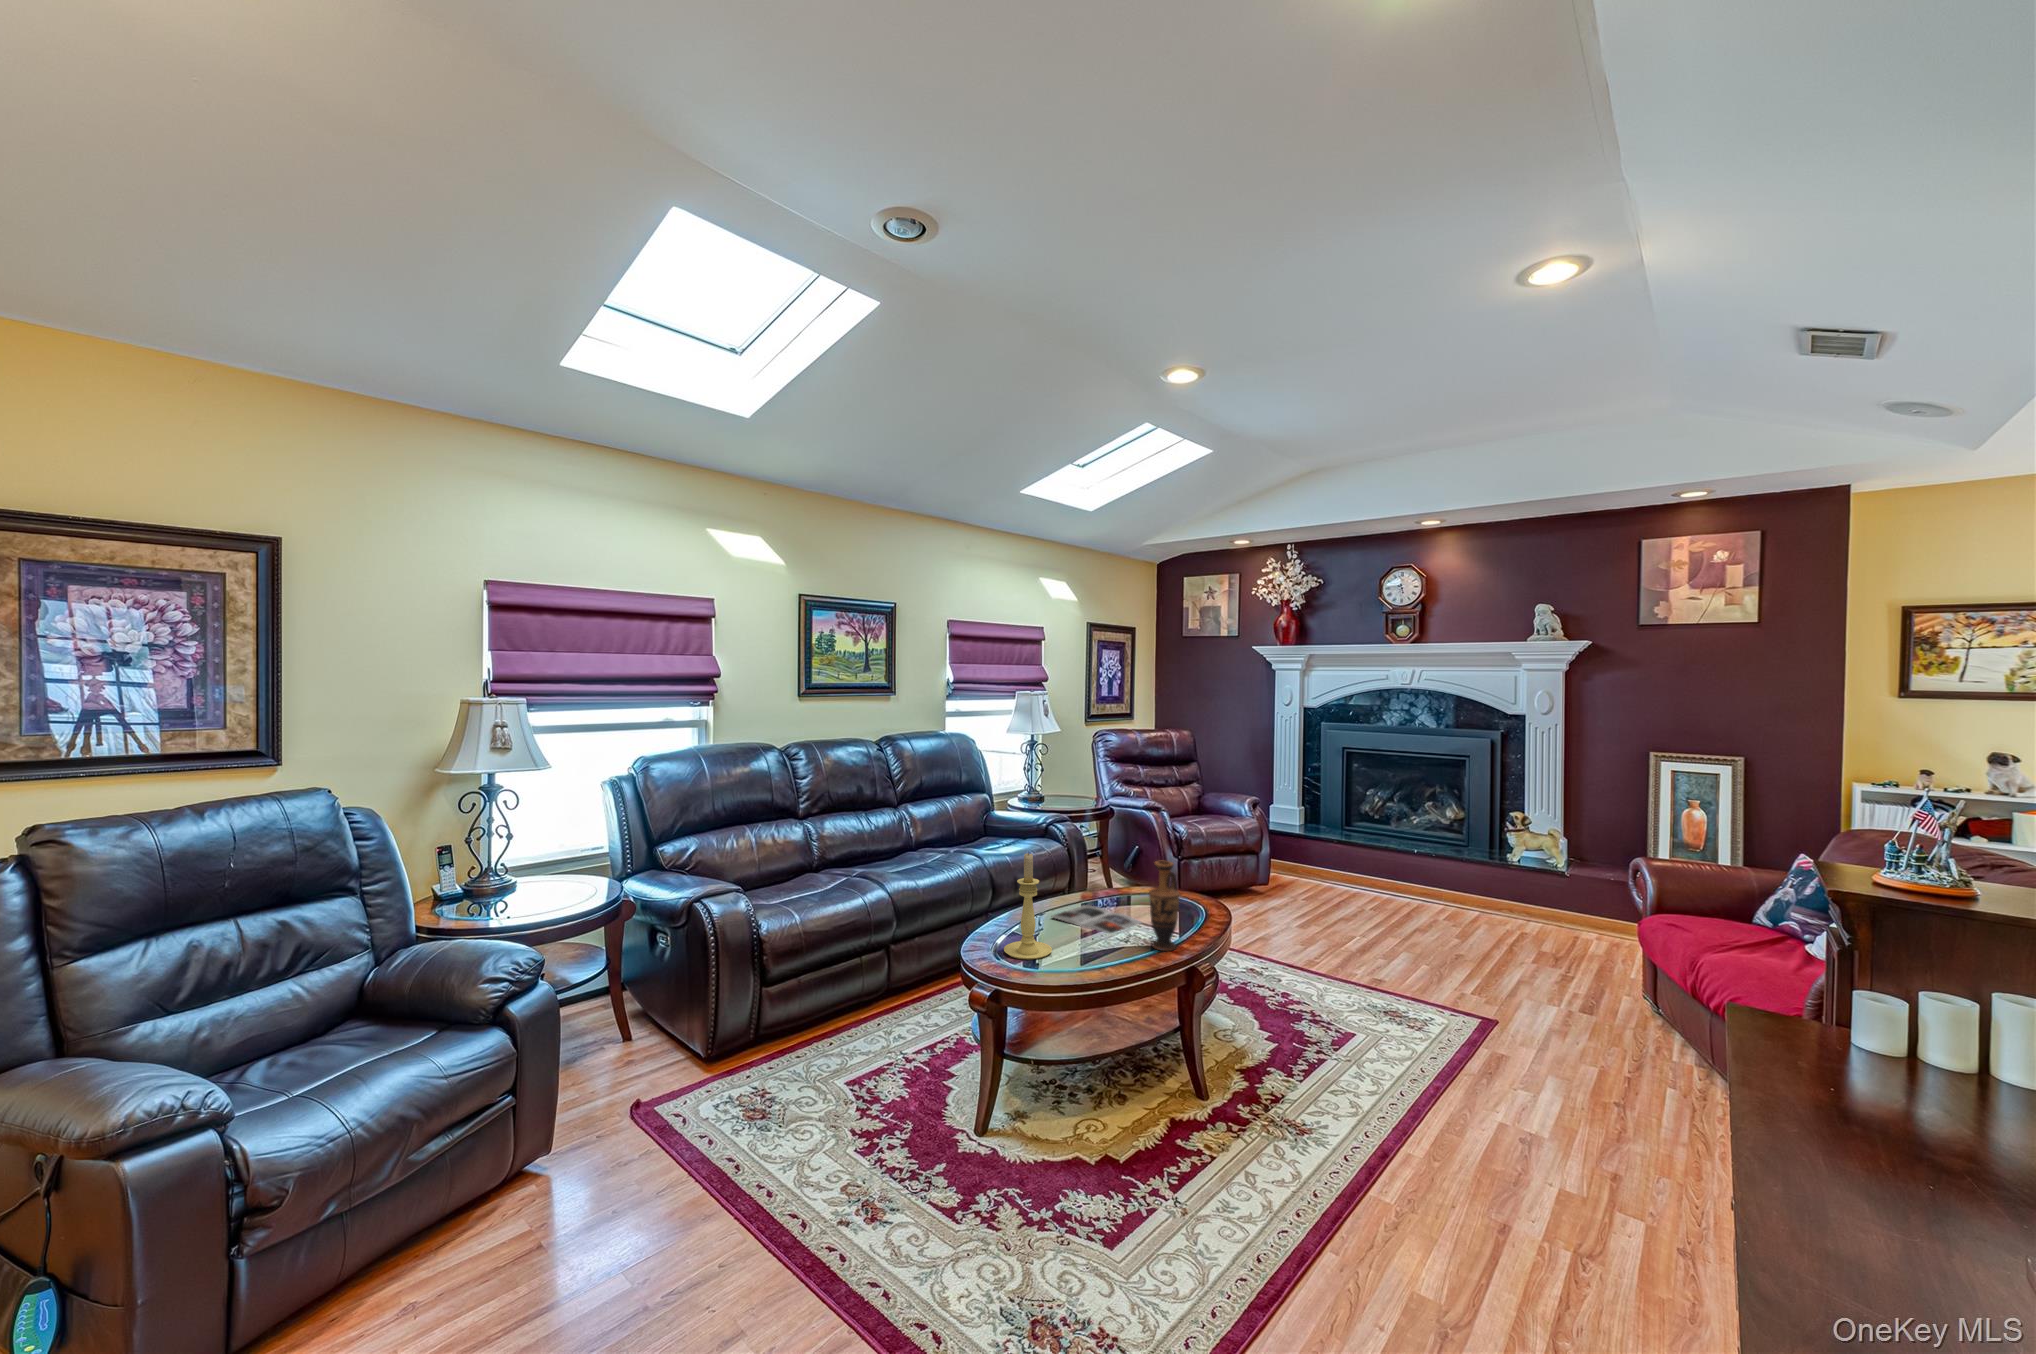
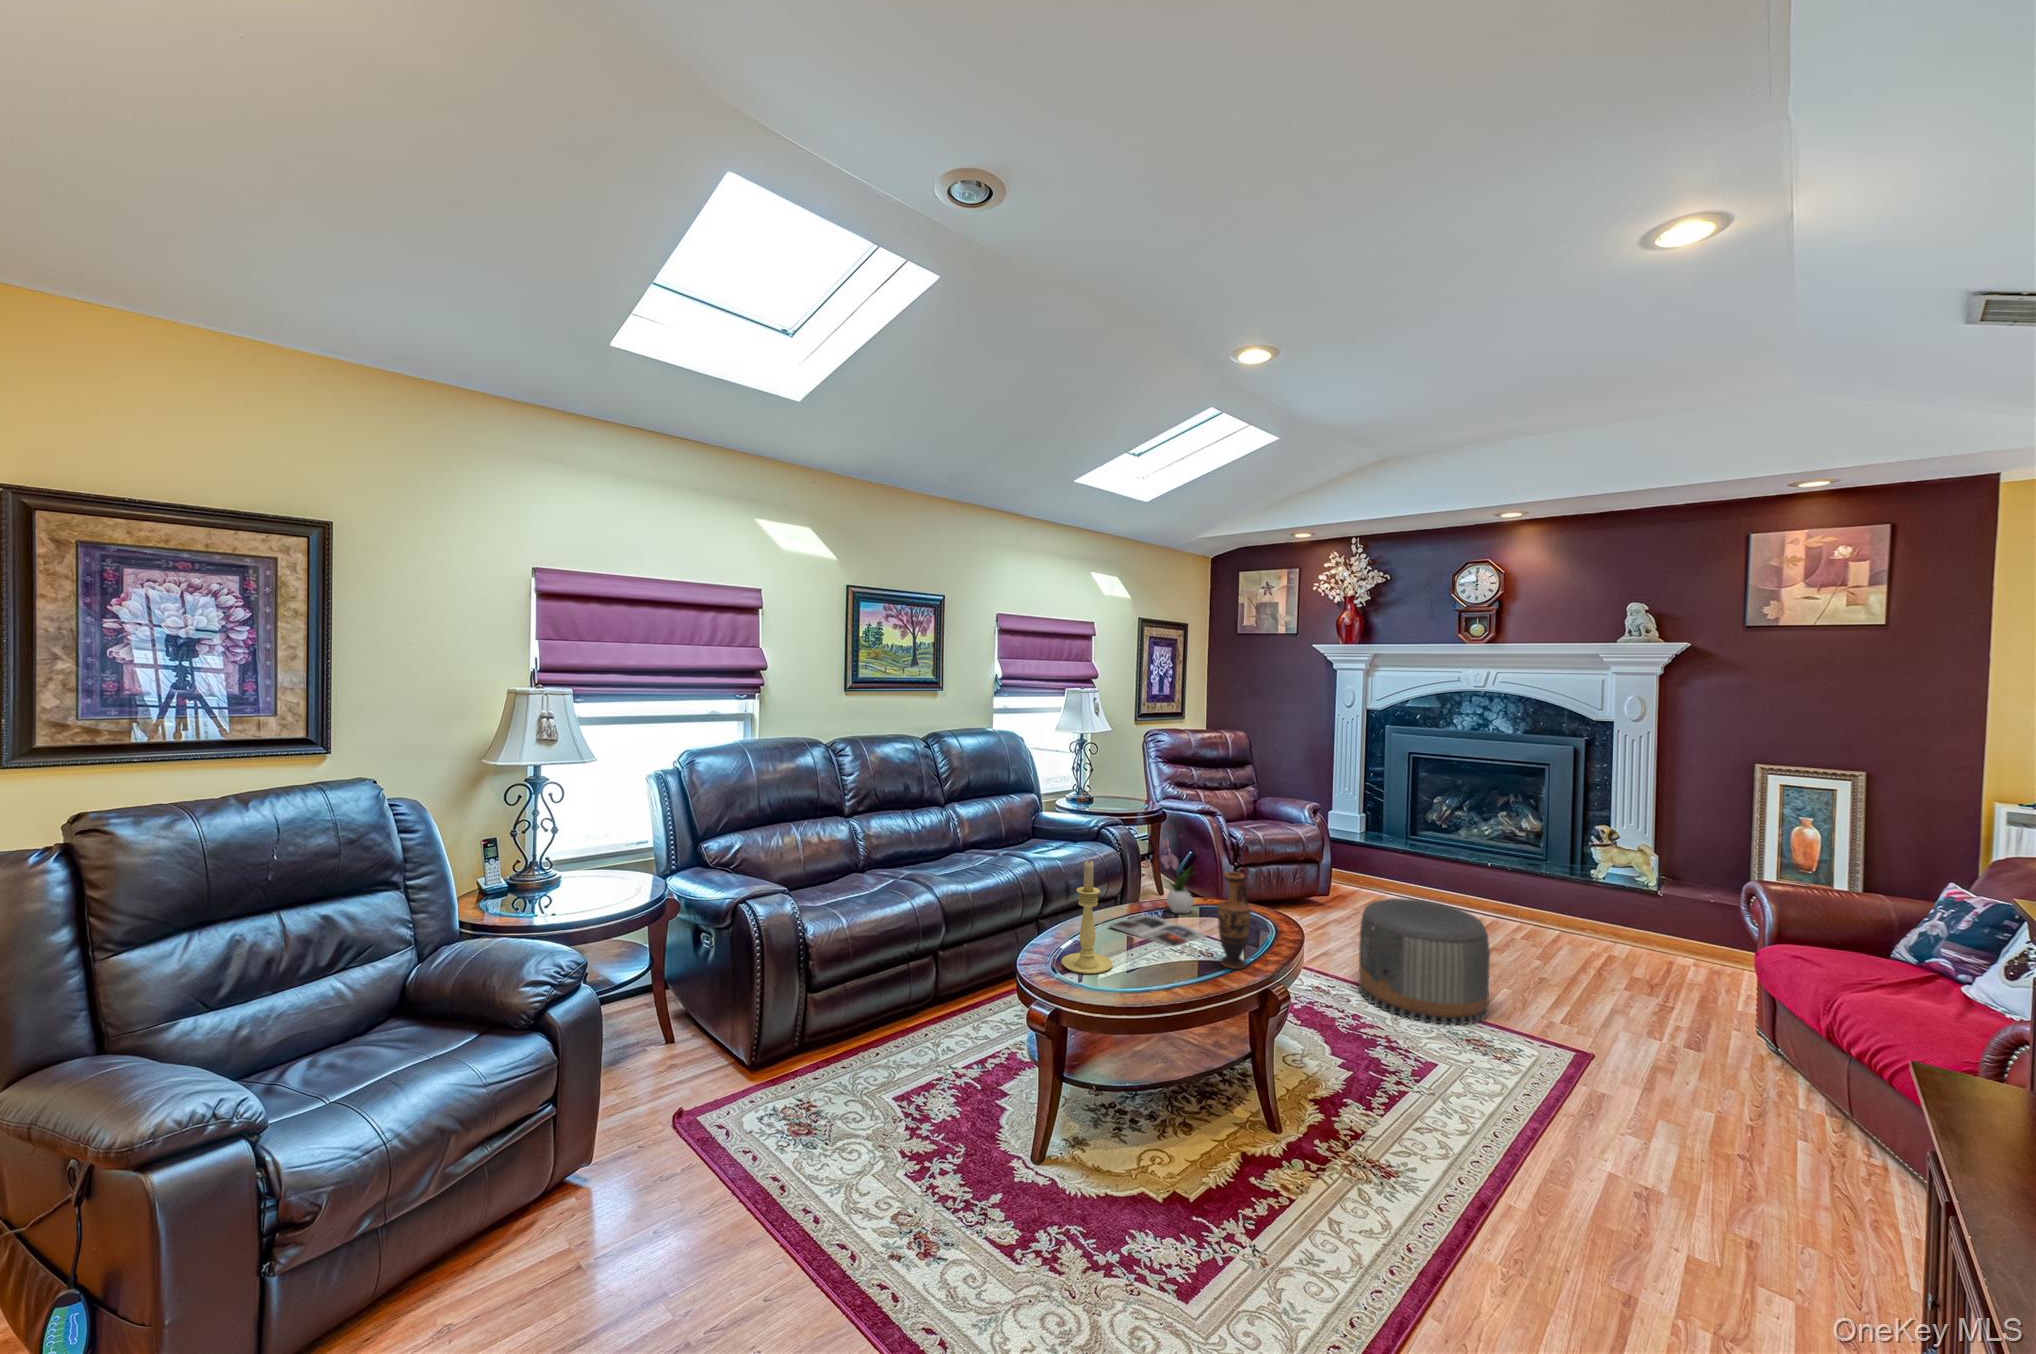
flower arrangement: none [1101,821,1136,904] -> present [1161,827,1194,913]
pouf: none [1290,885,1407,1002] -> present [1359,899,1490,1026]

